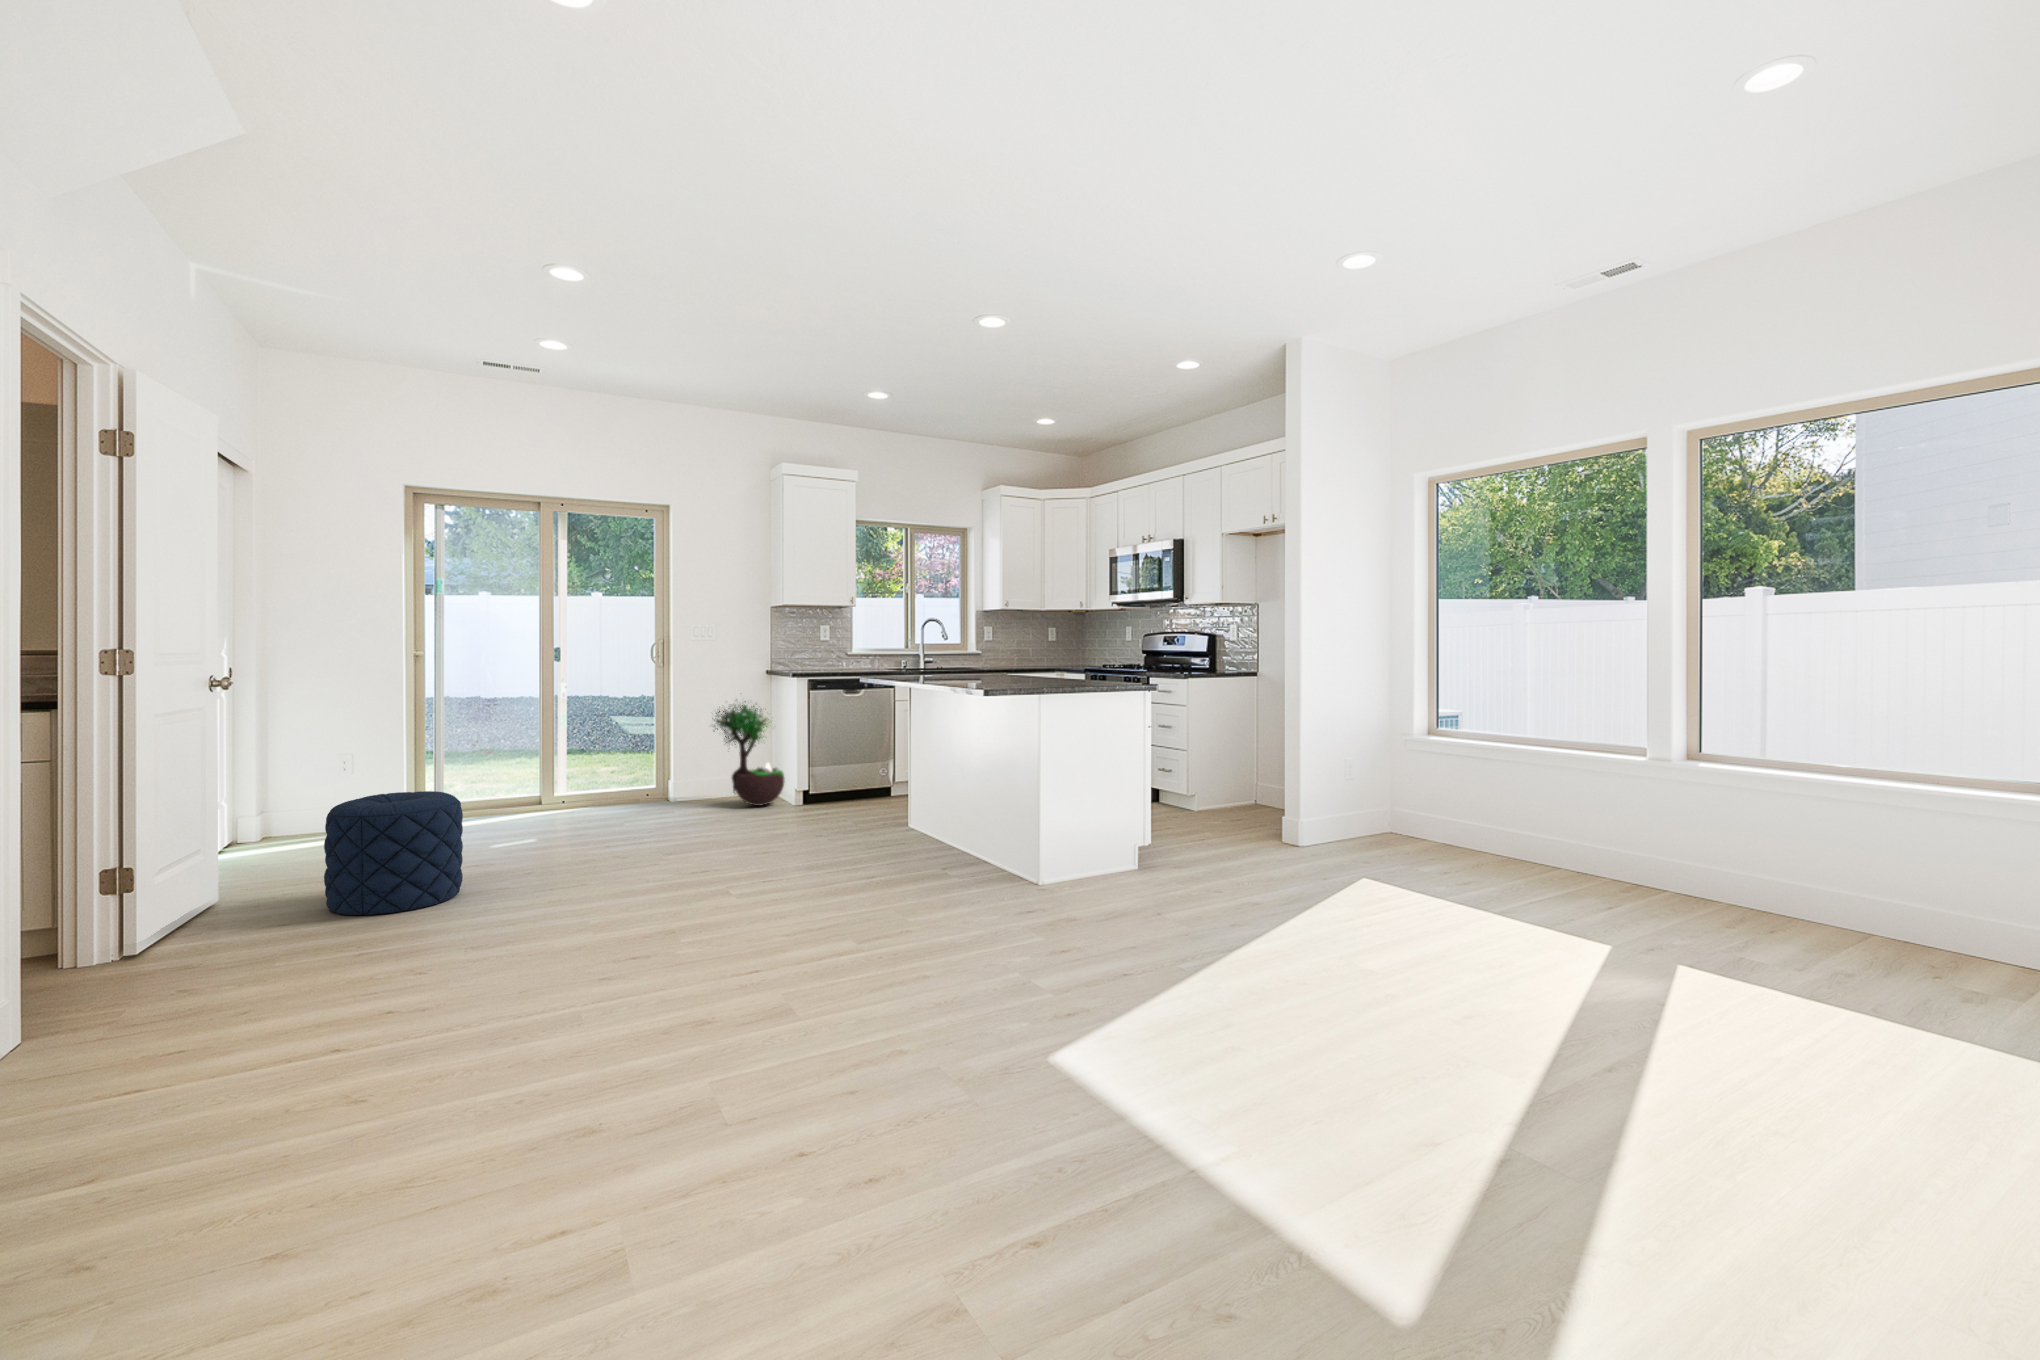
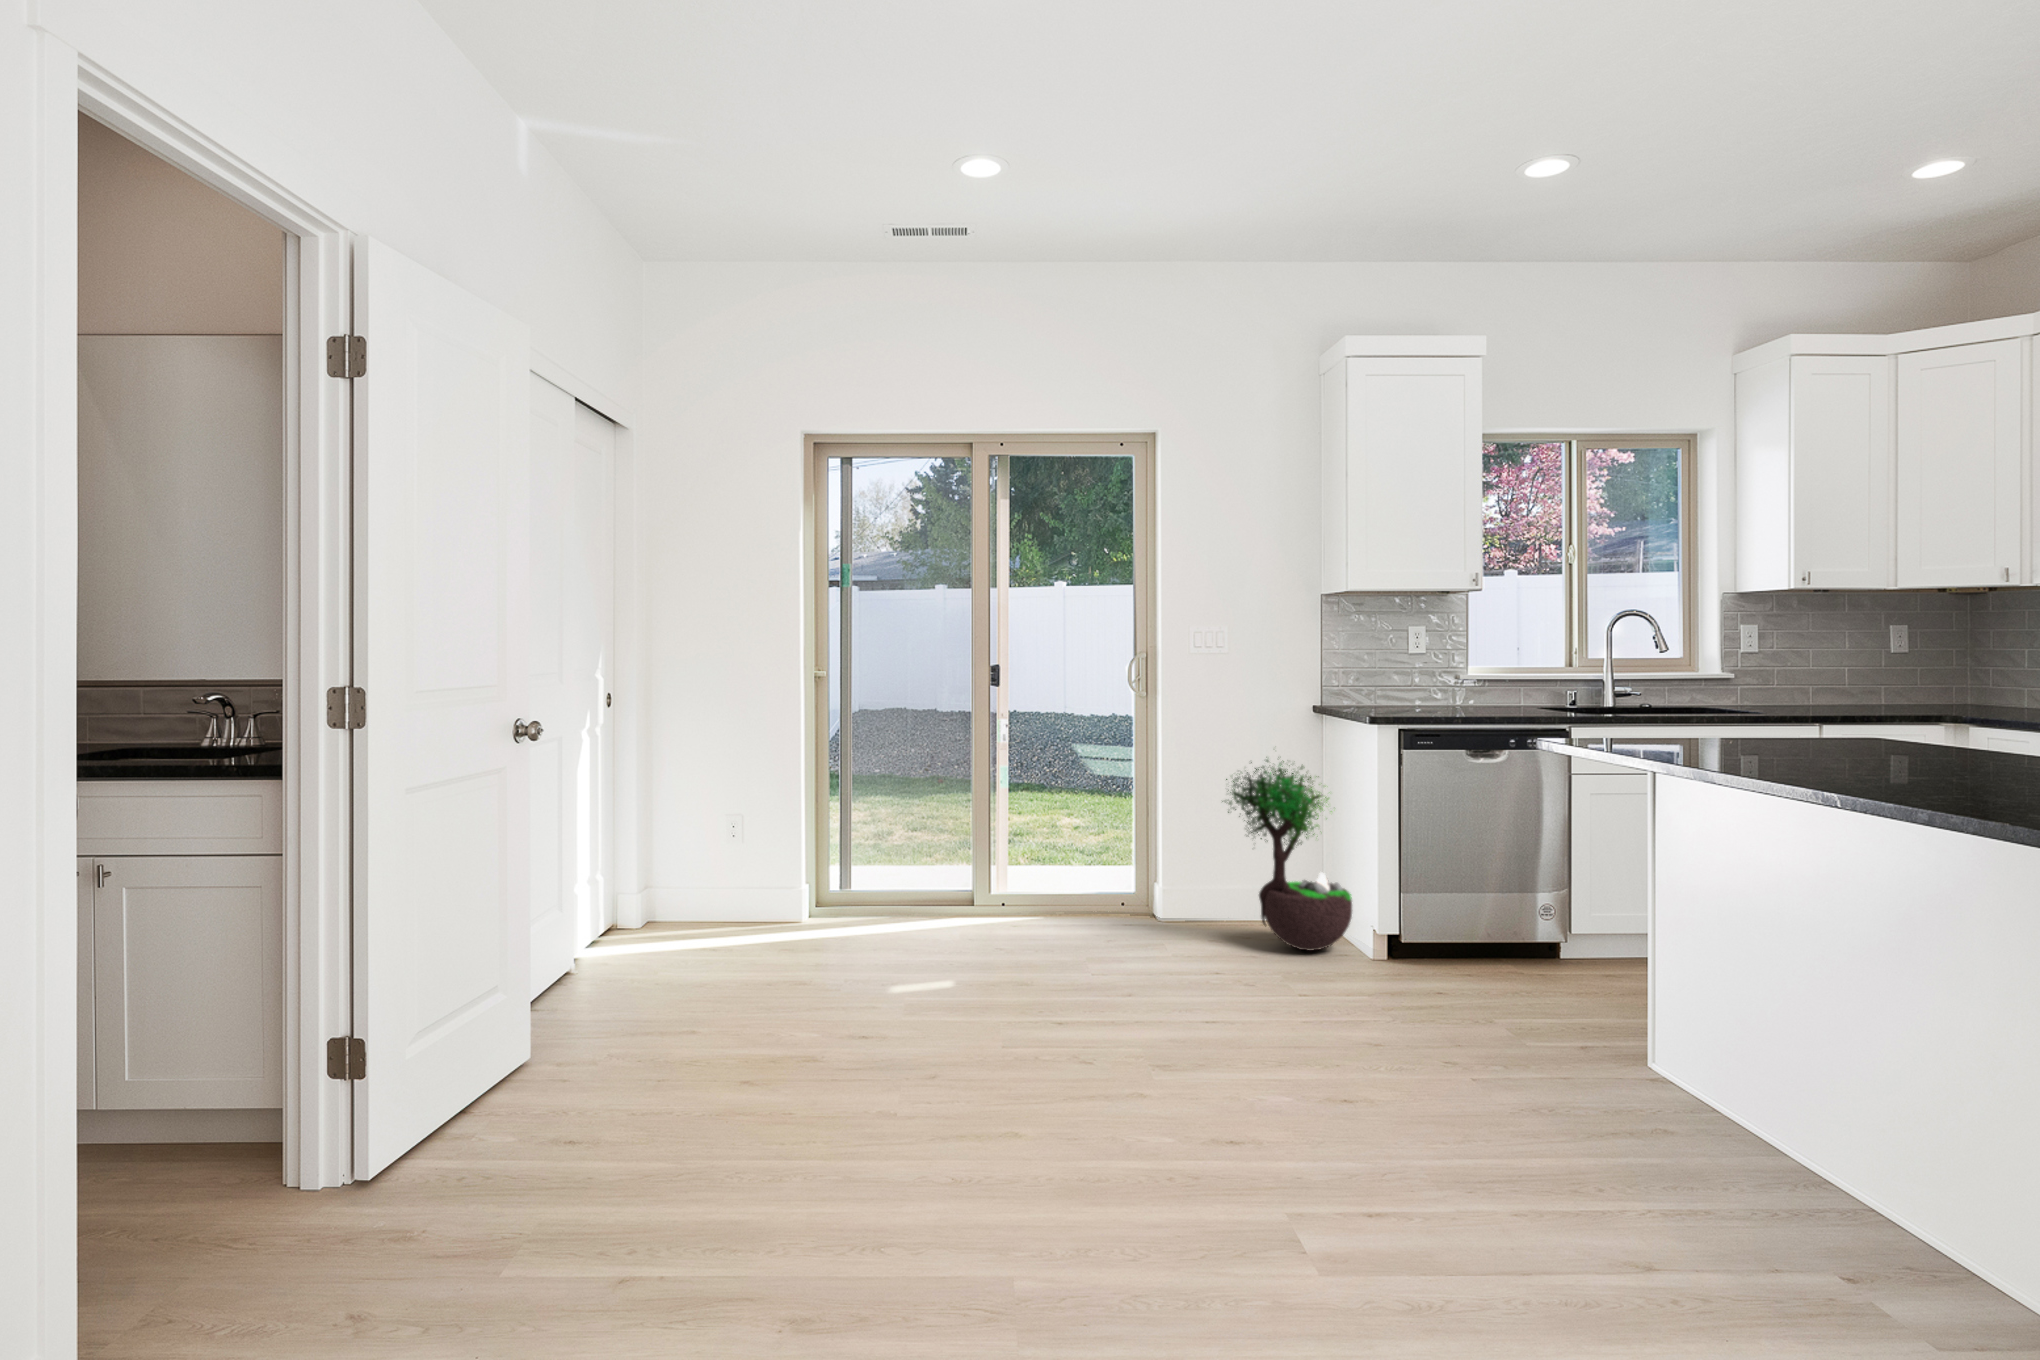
pouf: present [324,791,463,915] -> none [600,919,805,1156]

